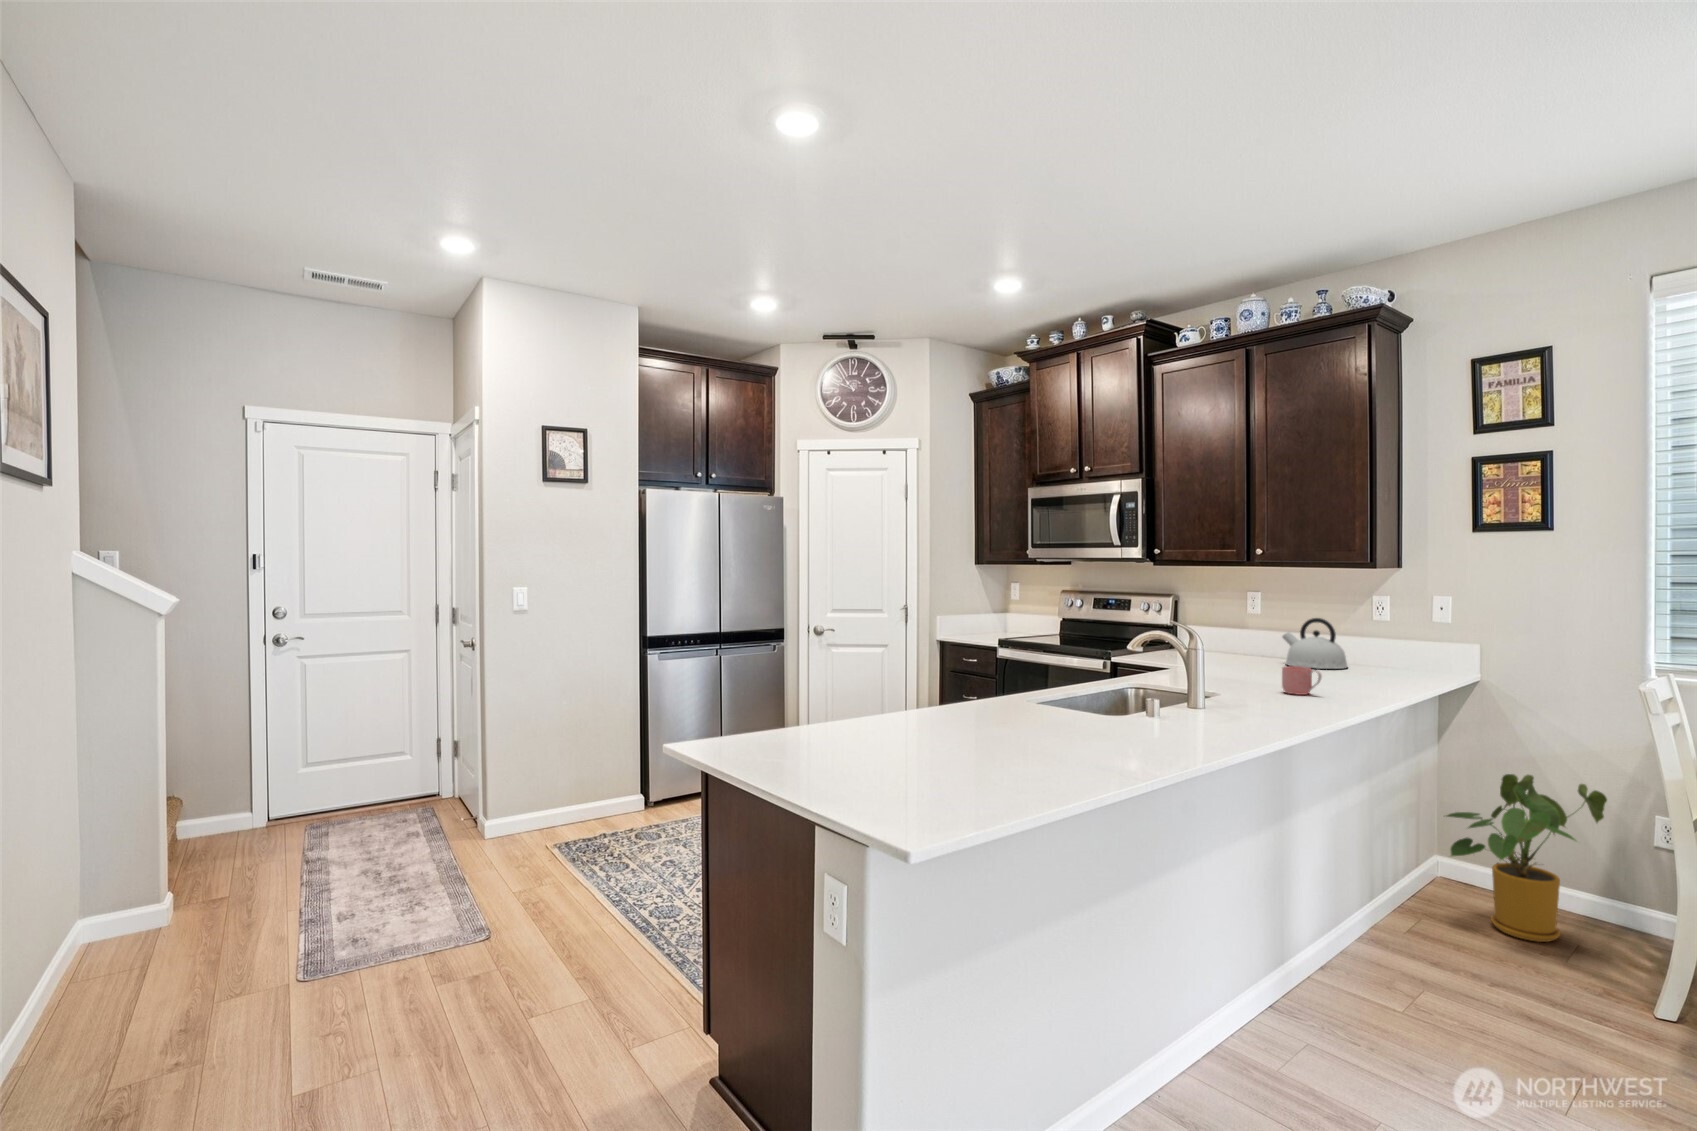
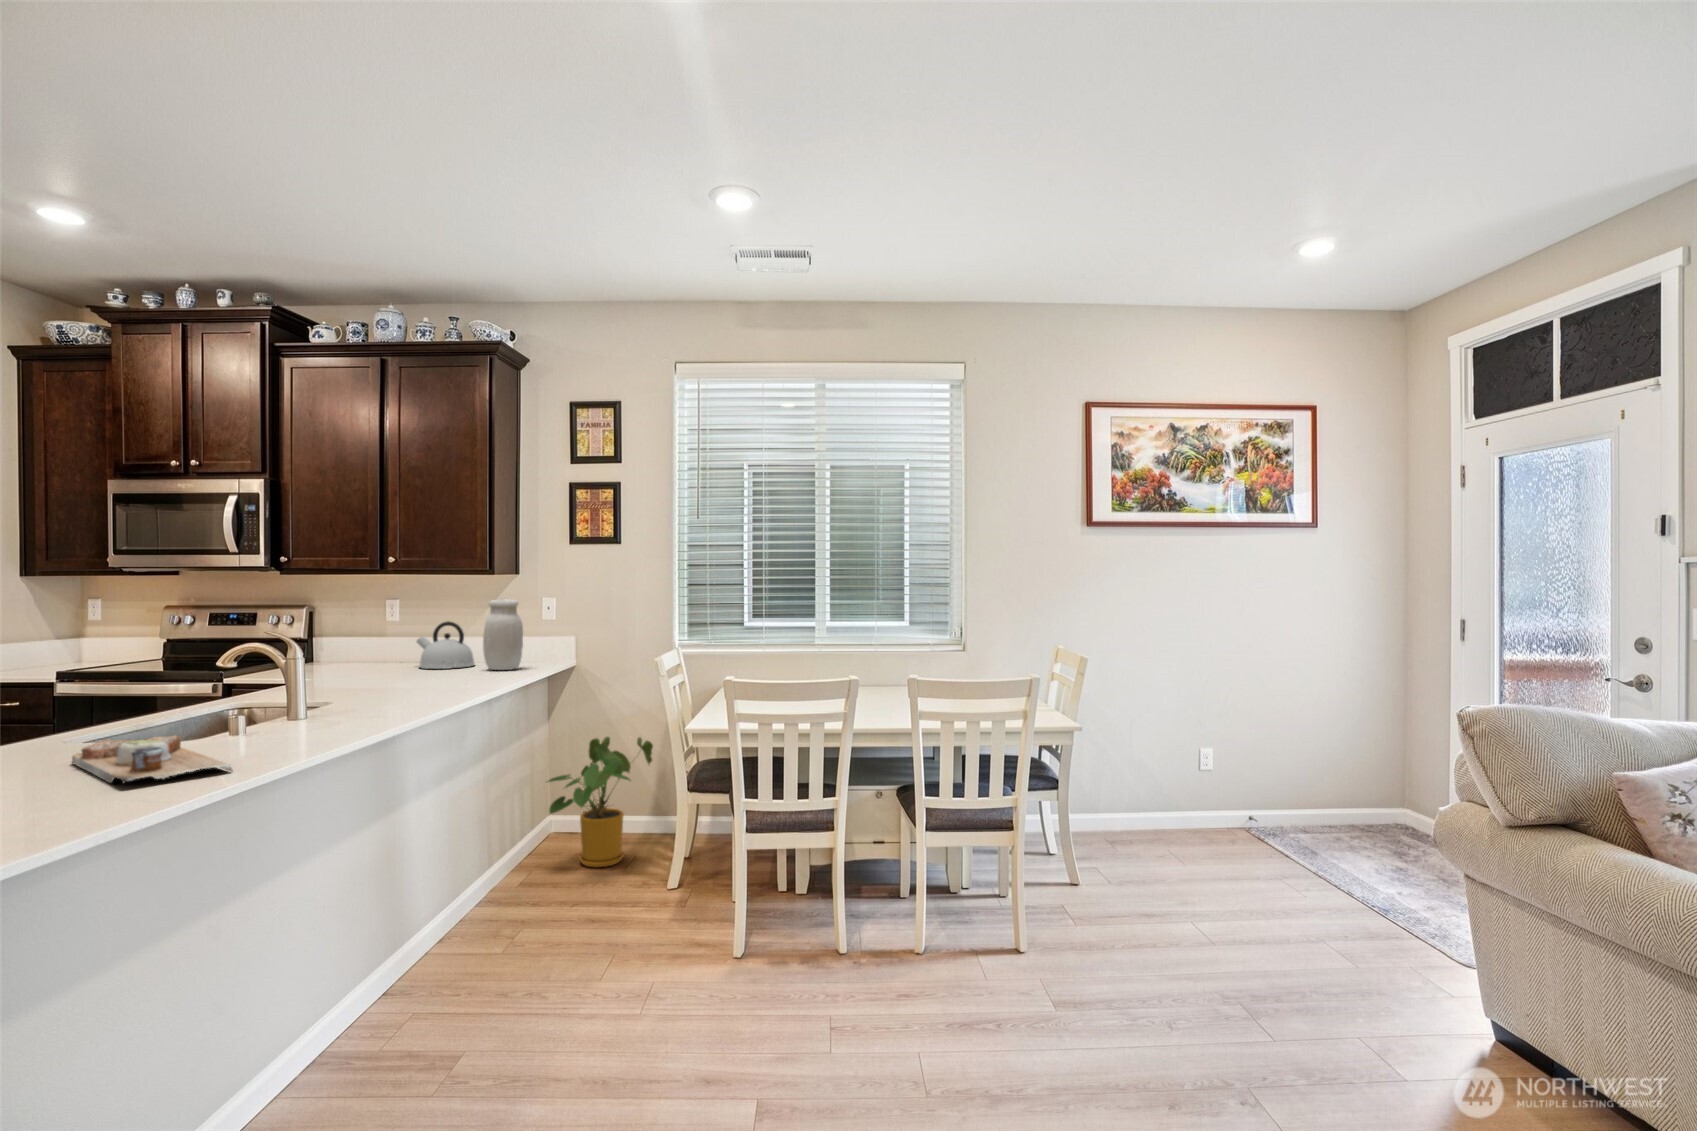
jar: none [1362,597,1412,678] -> present [483,599,523,670]
mug: present [1282,666,1322,695] -> none [400,667,436,693]
cutting board: none [1035,709,1164,760] -> present [72,735,233,783]

